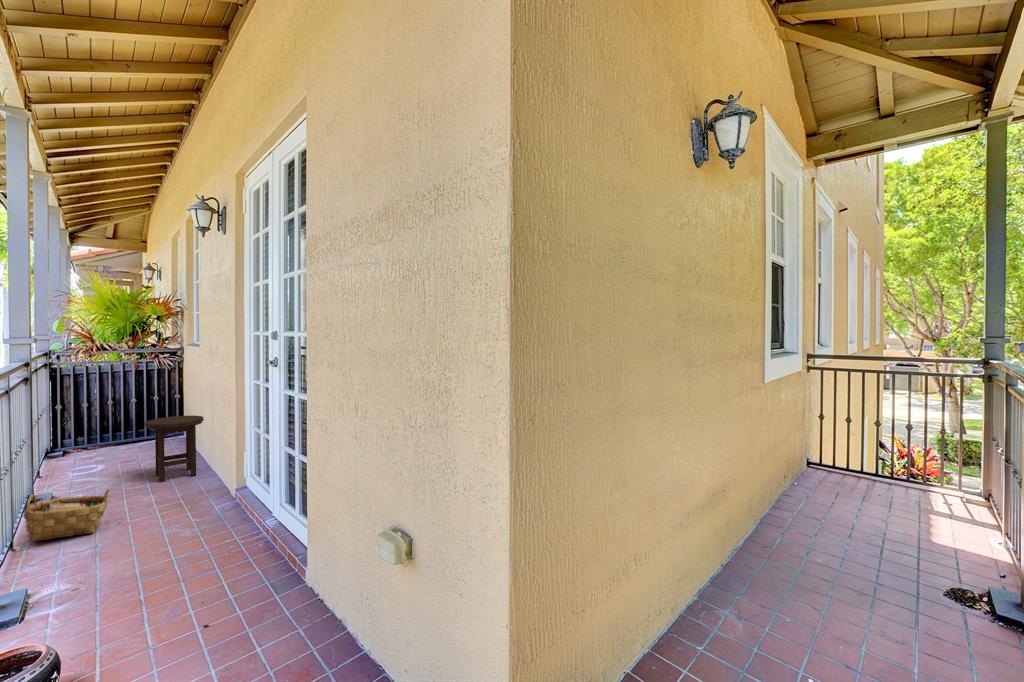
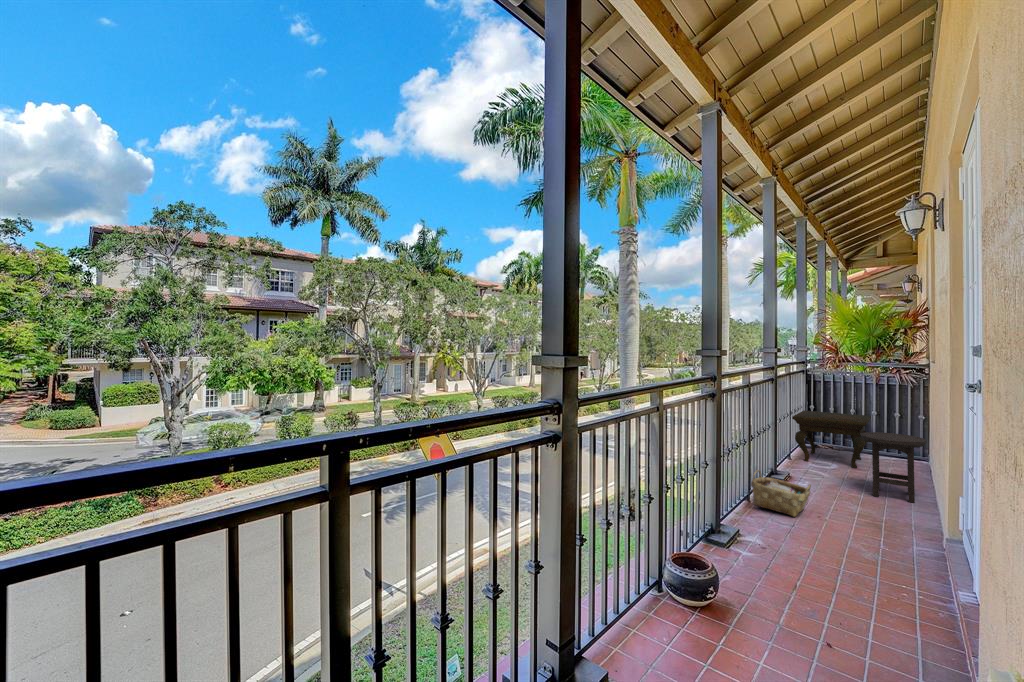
side table: none [46,404,138,470] -> present [792,411,871,468]

